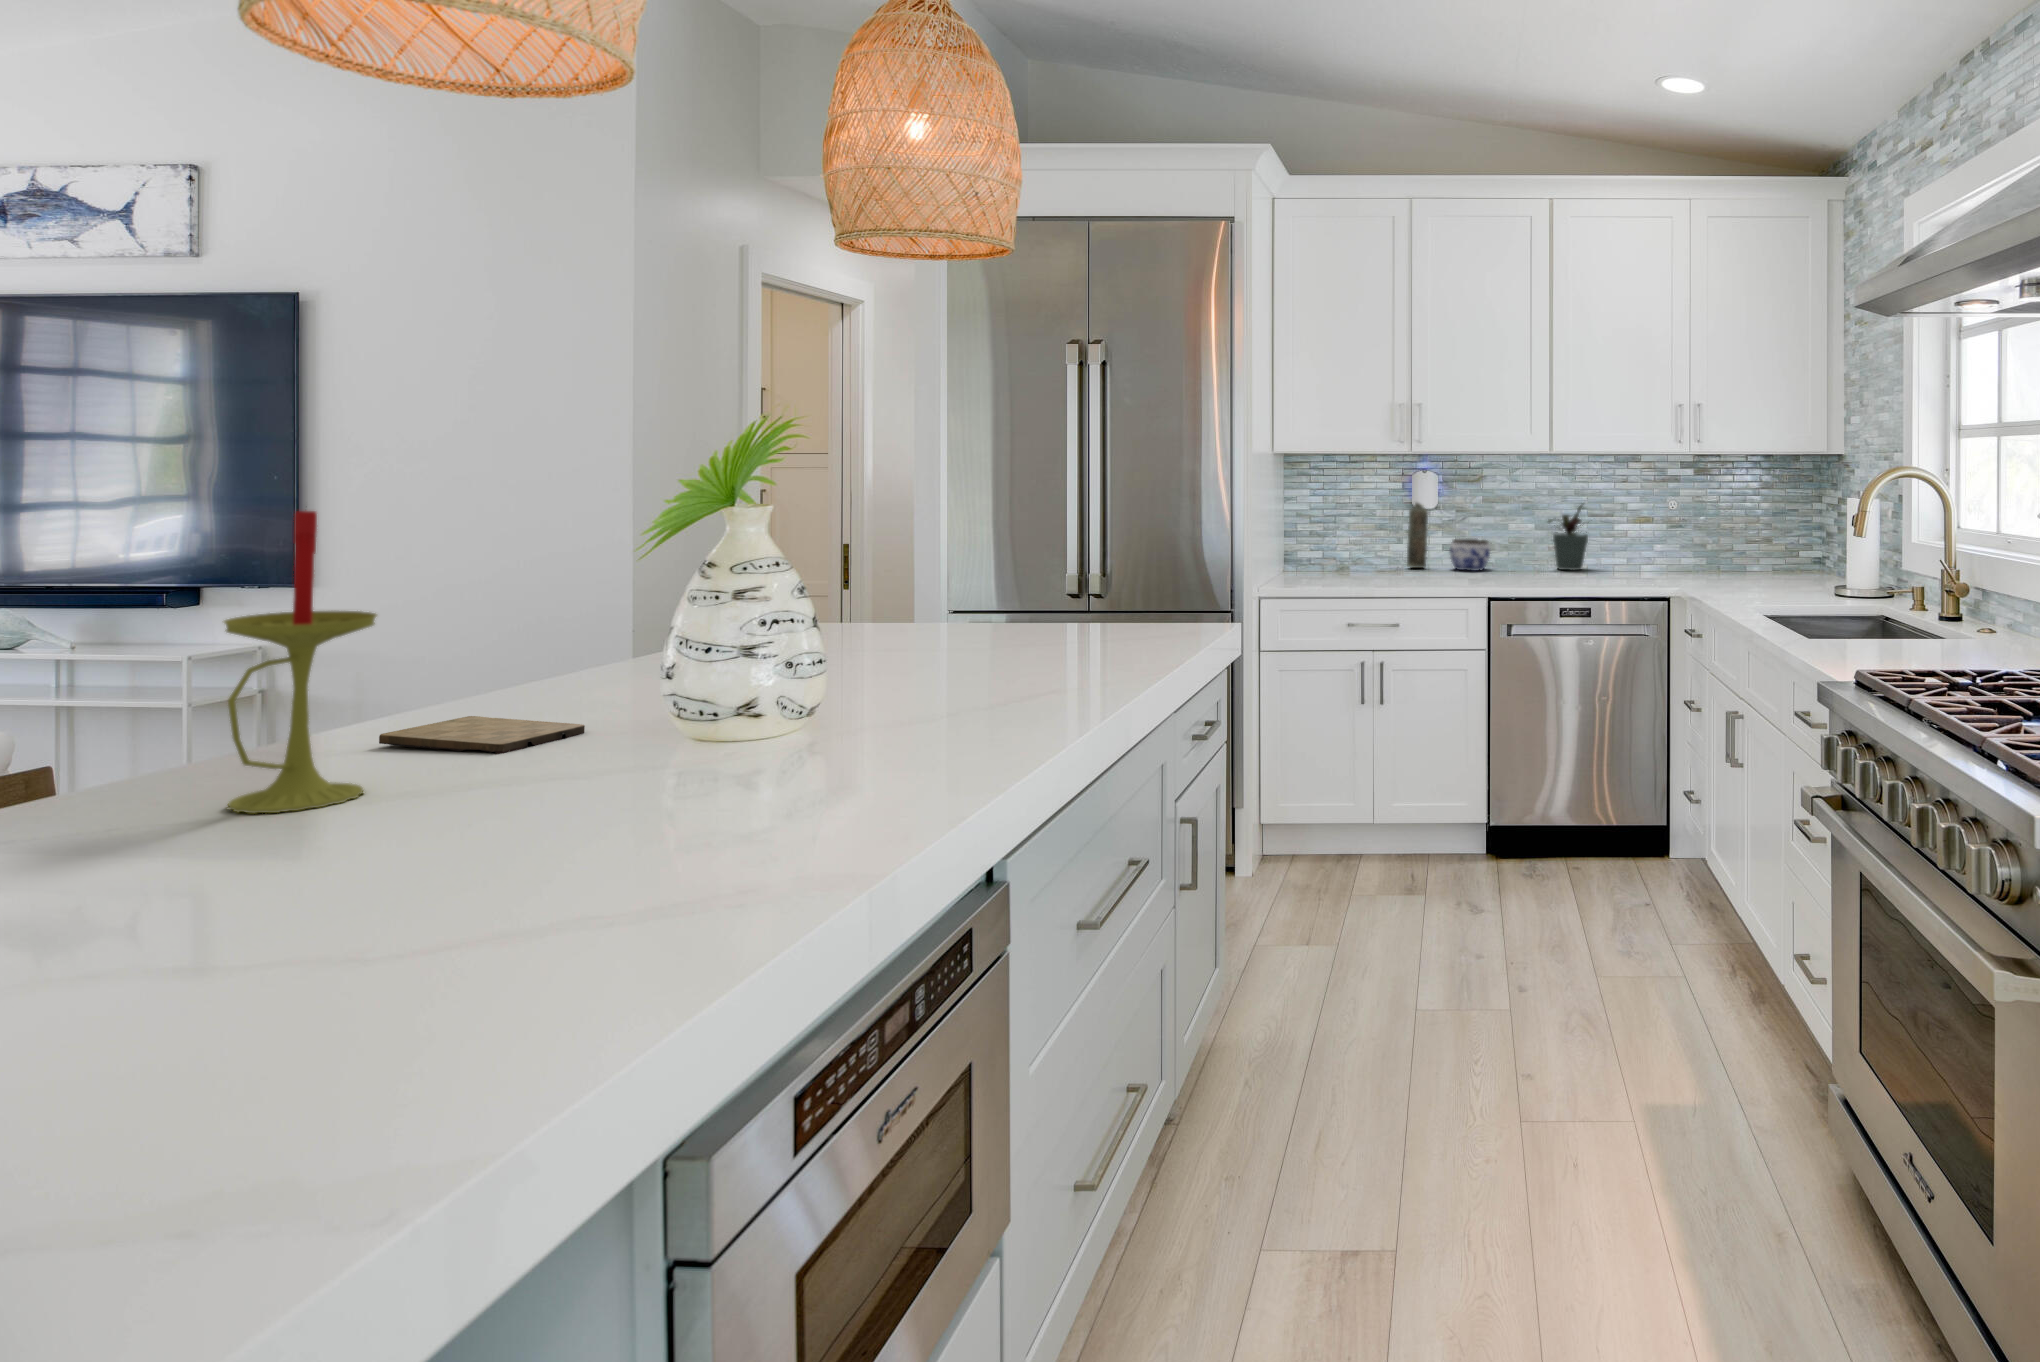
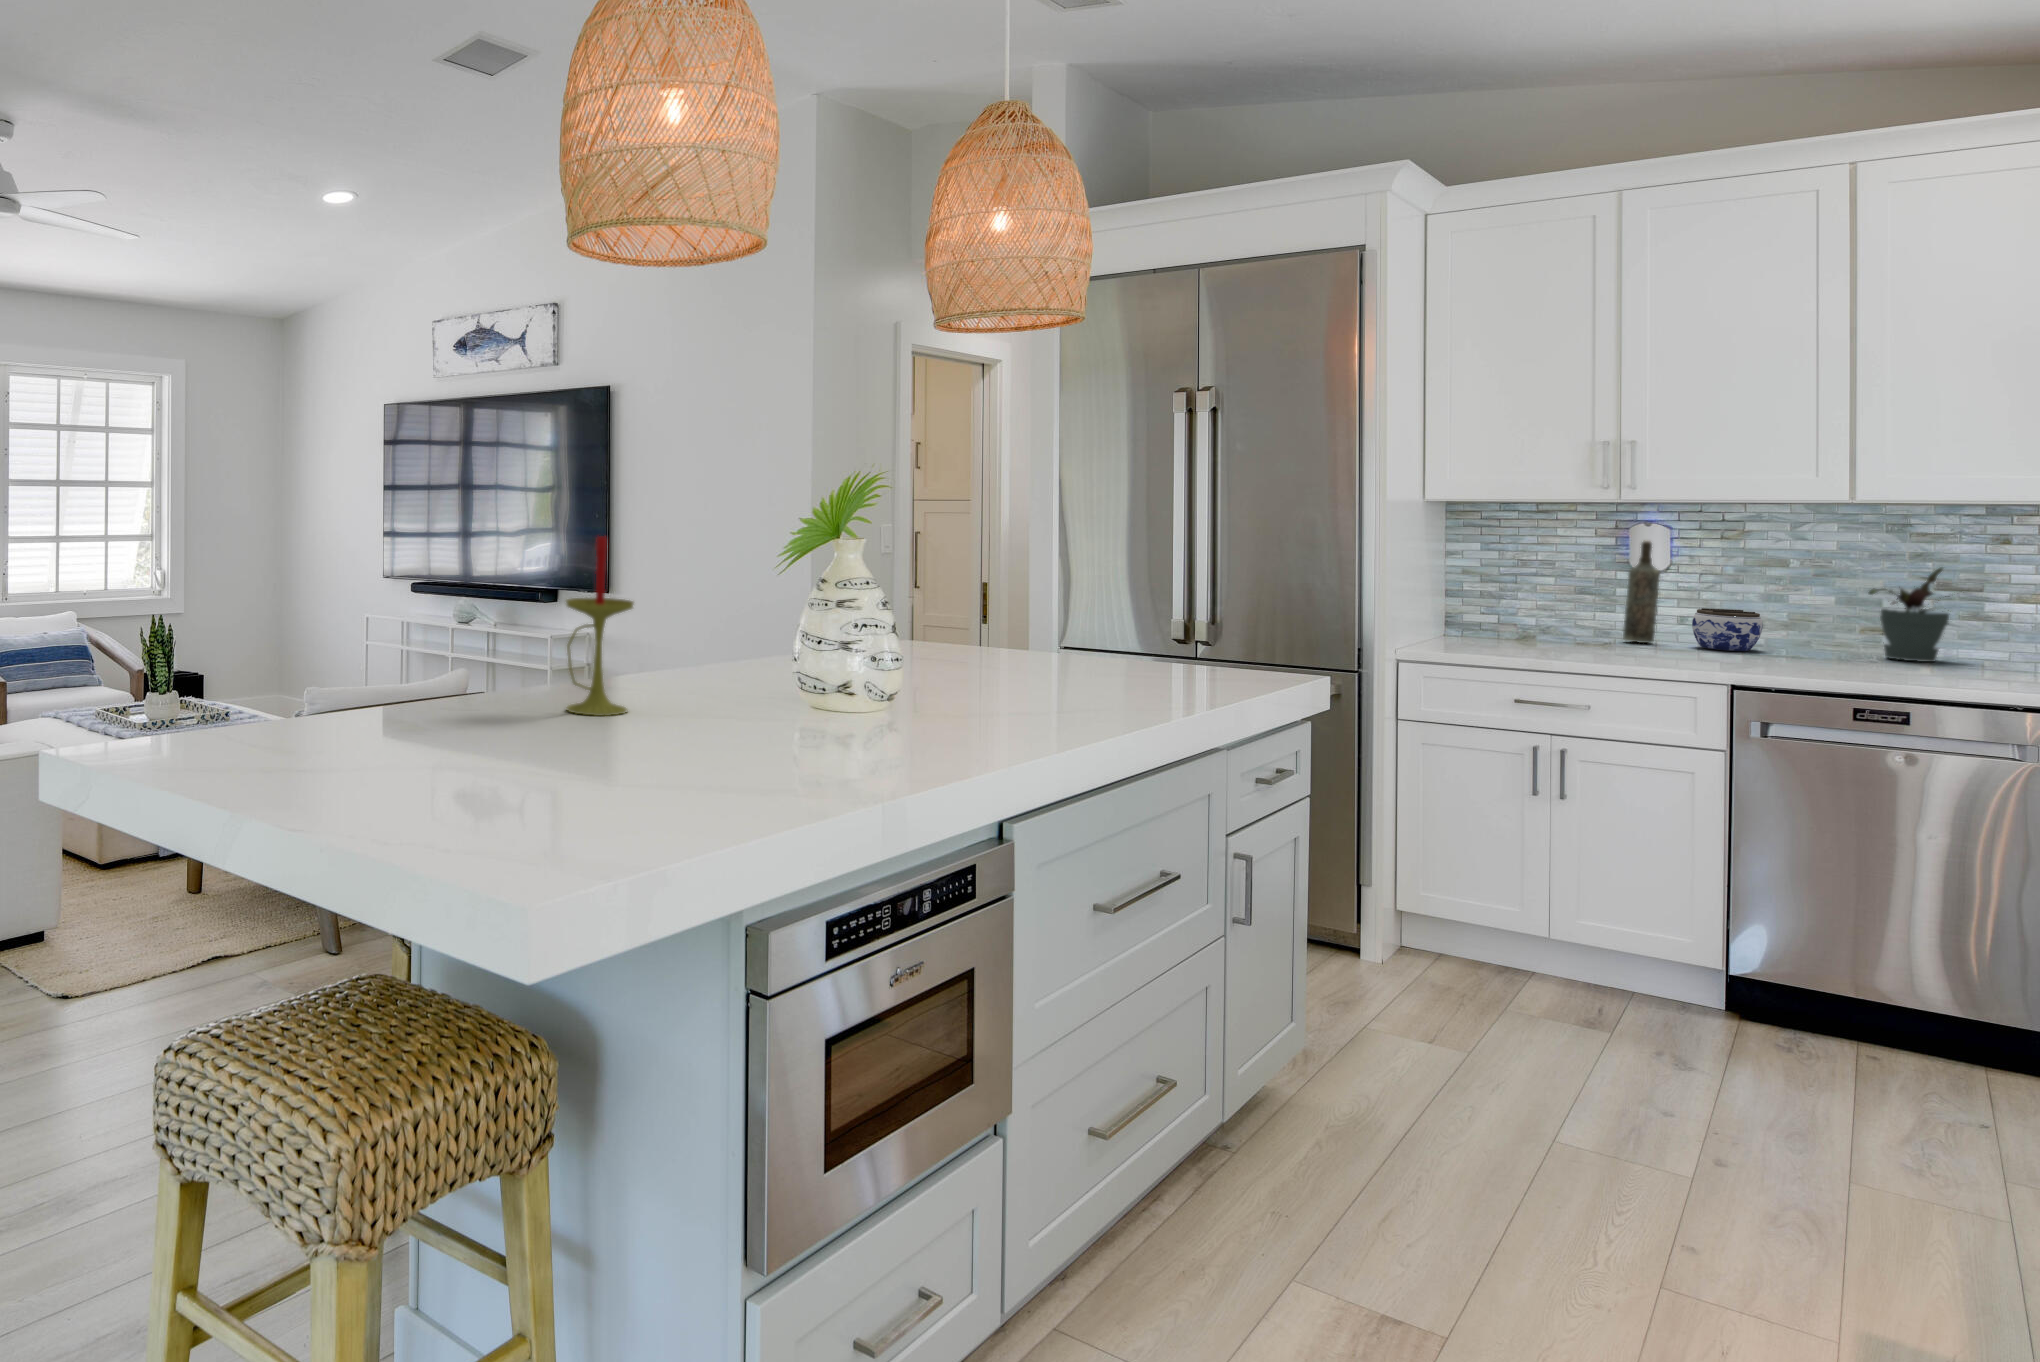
cutting board: present [379,716,585,754] -> none [637,678,747,703]

